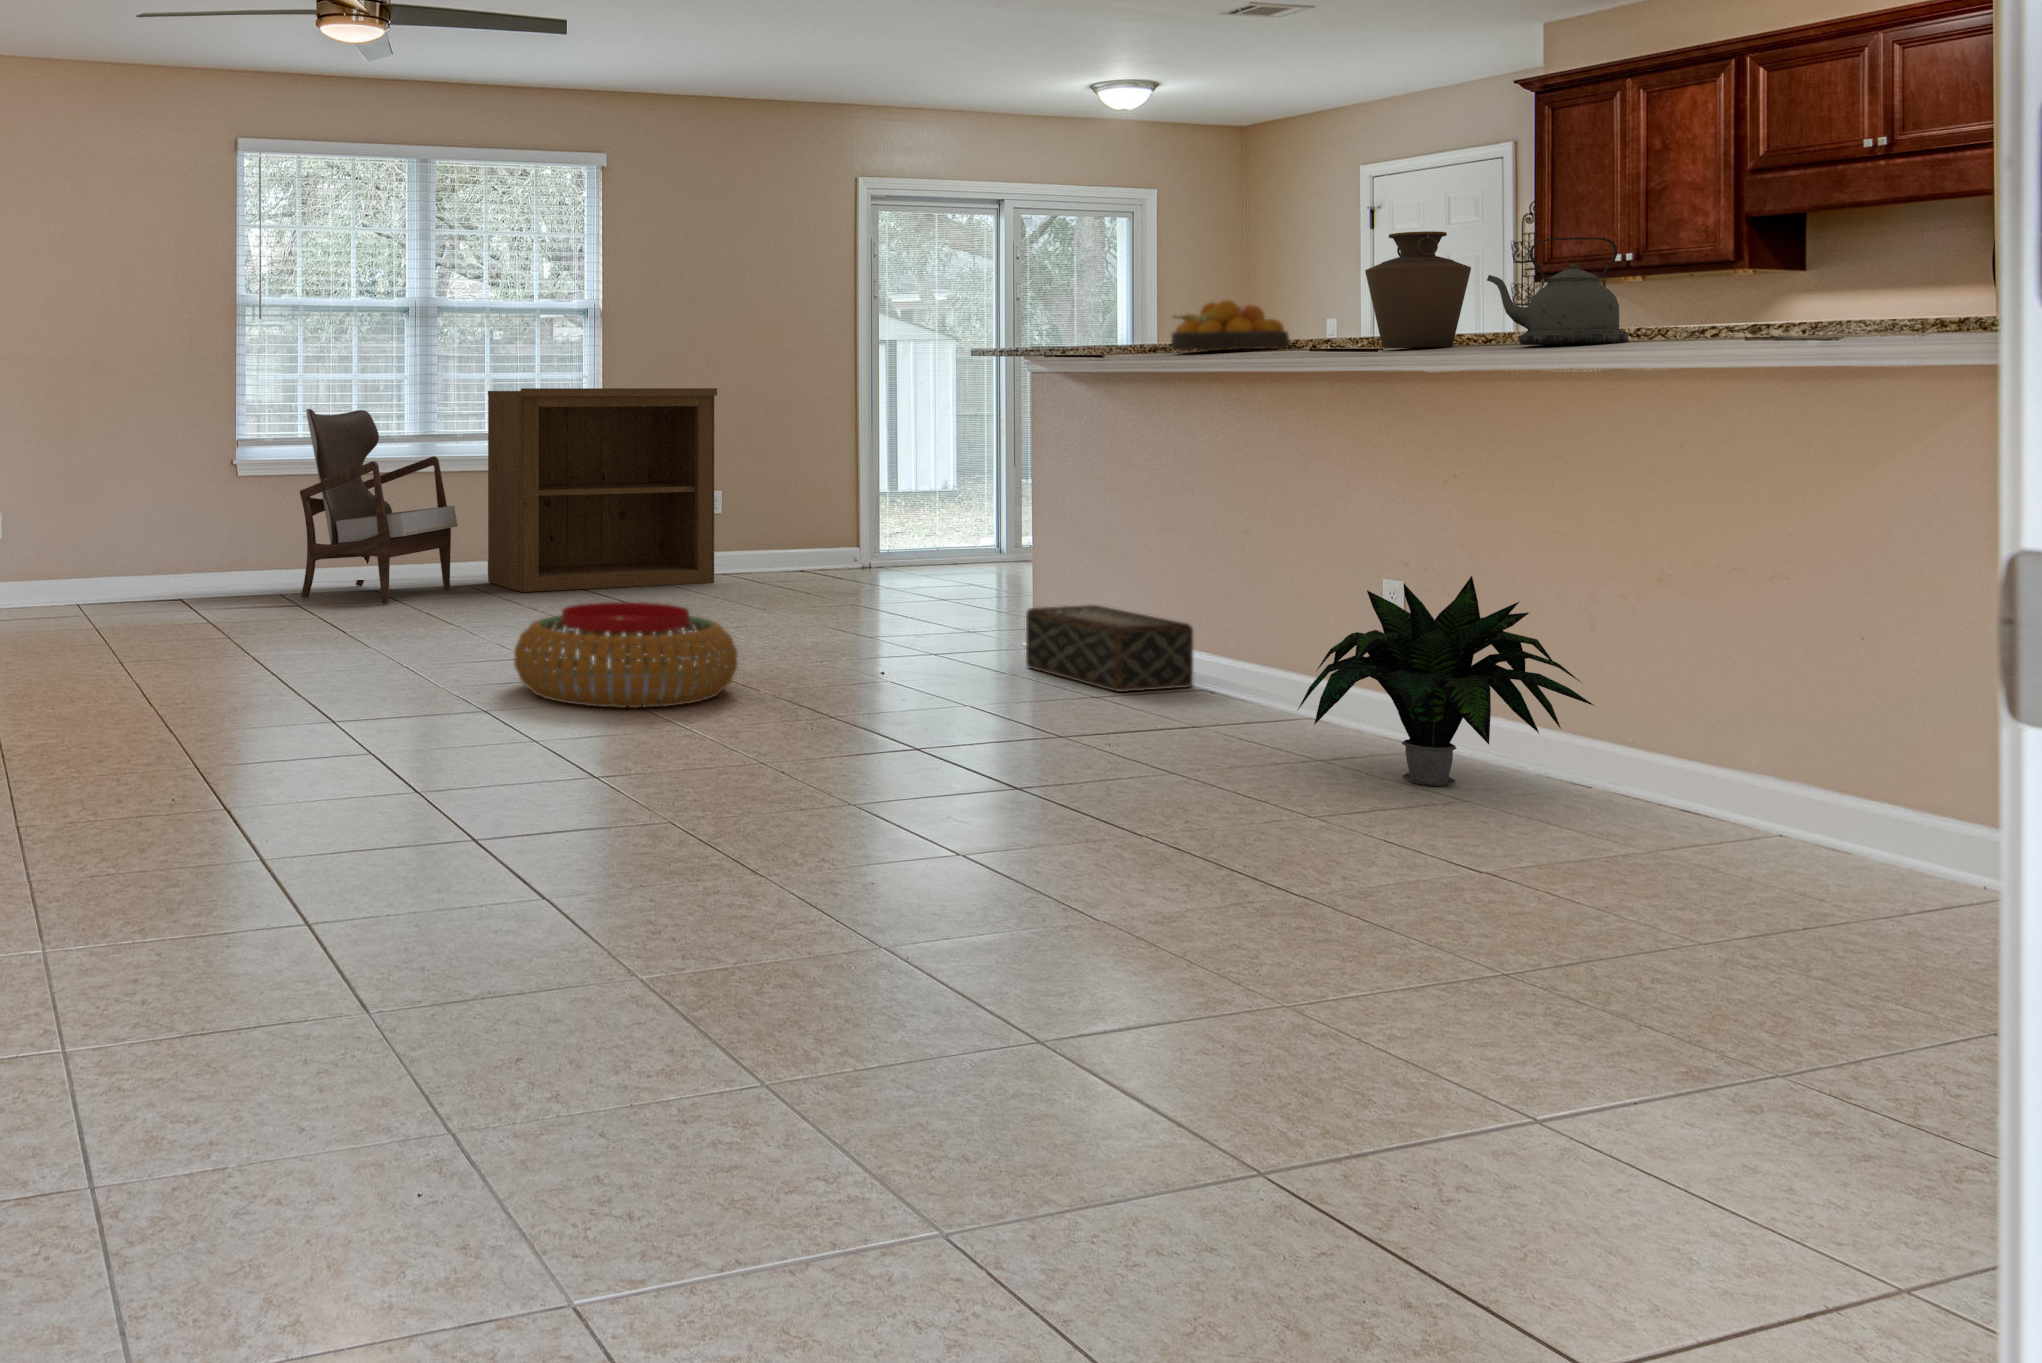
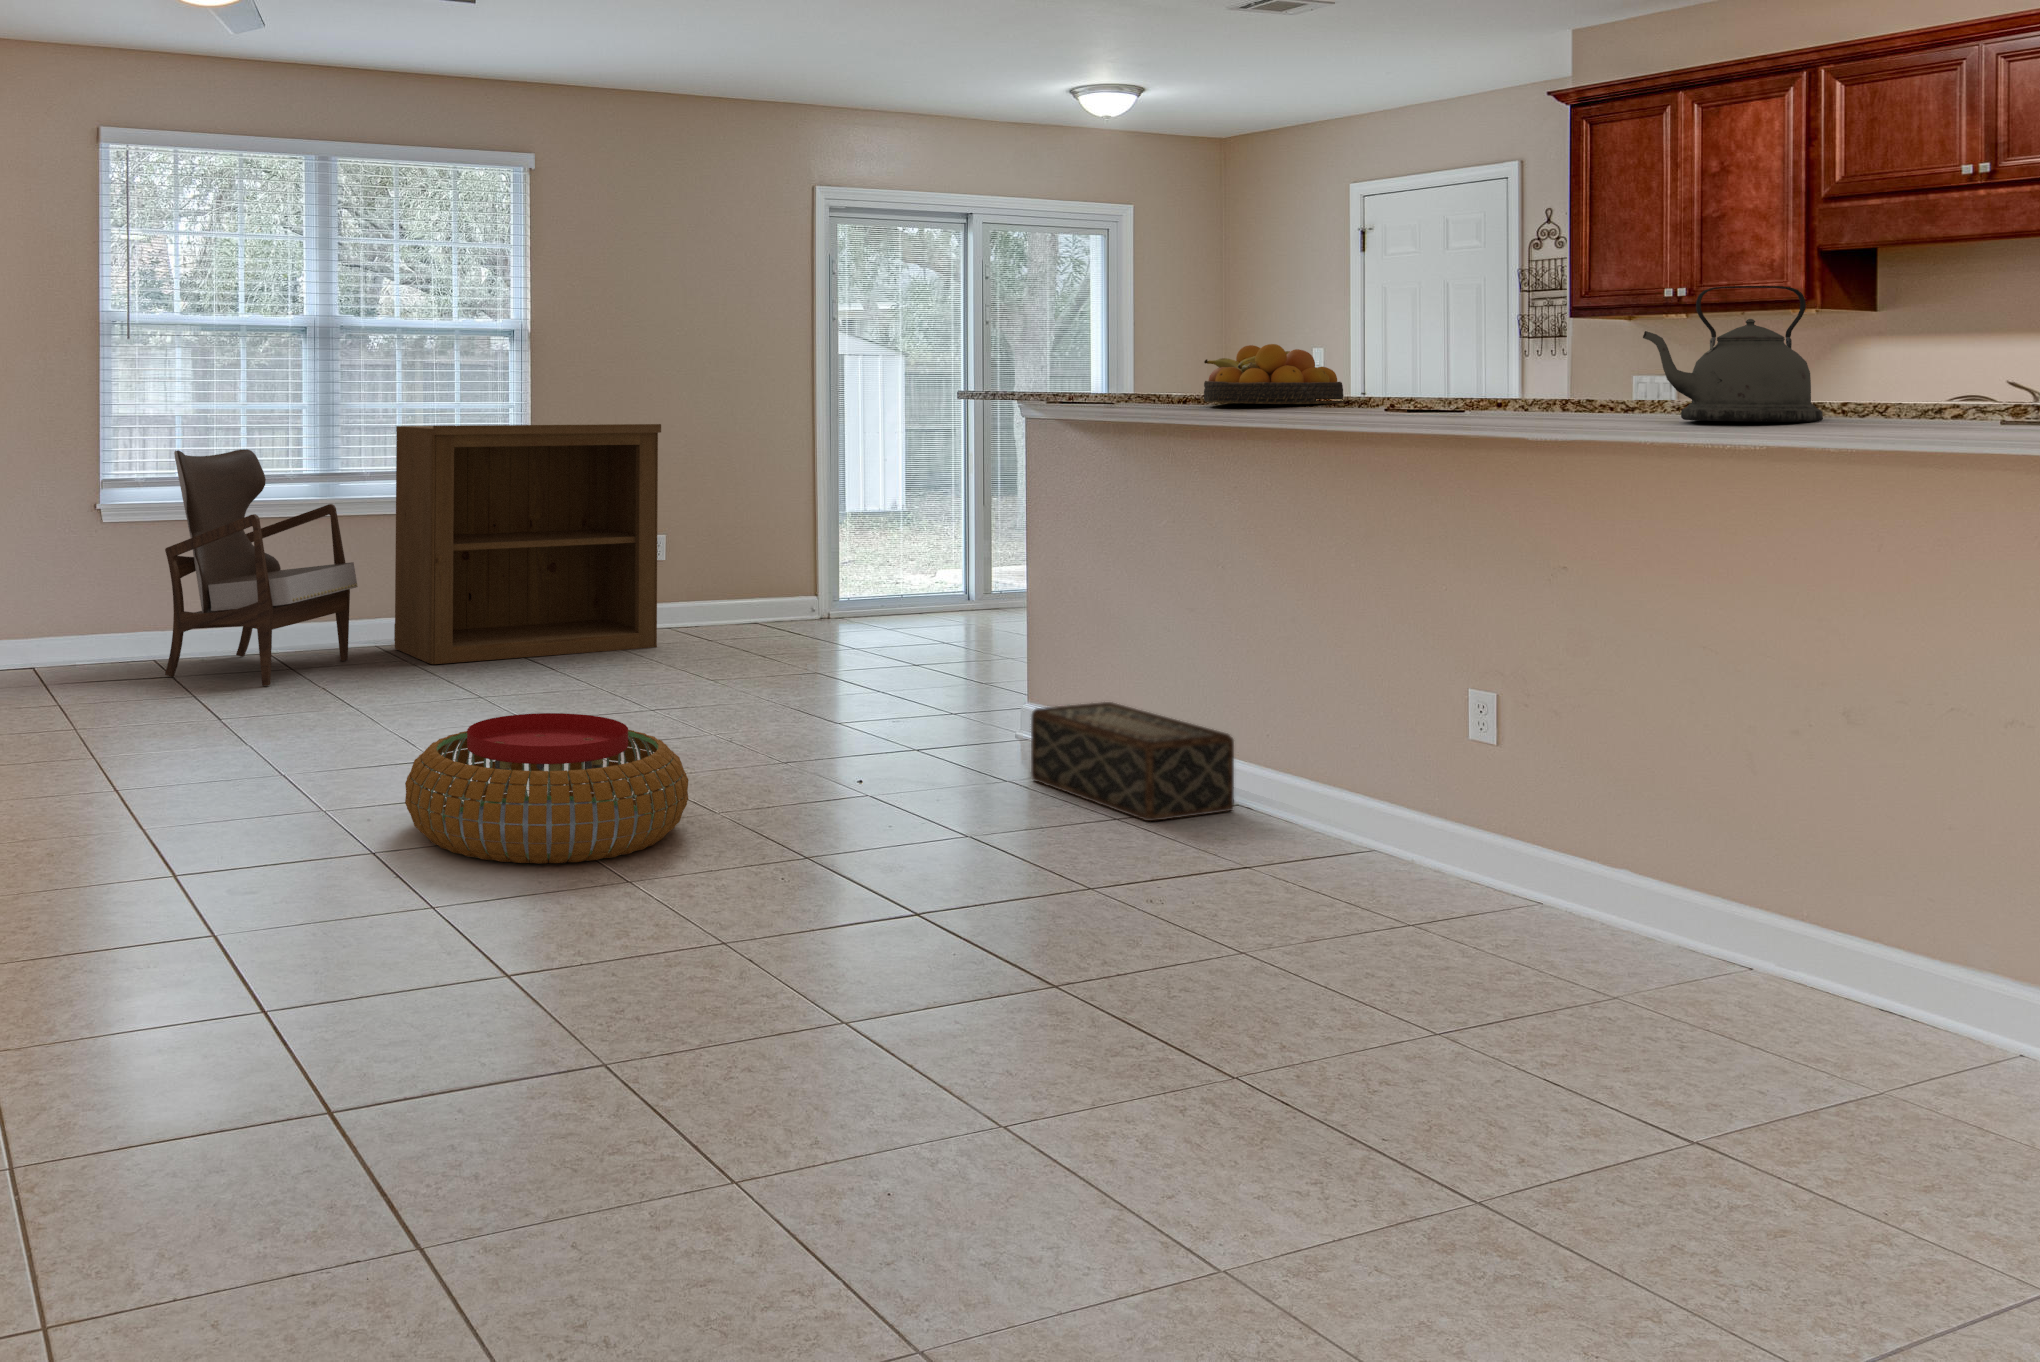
vase: present [1365,231,1471,348] -> none [1467,272,1599,416]
potted plant: present [1298,576,1594,786] -> none [1404,716,1803,989]

